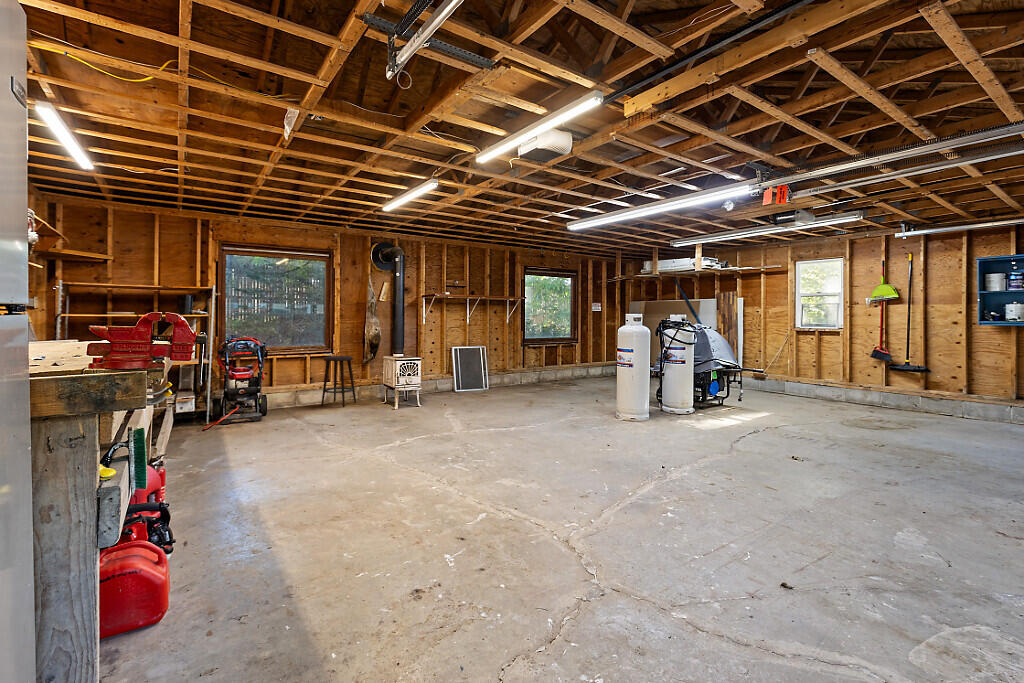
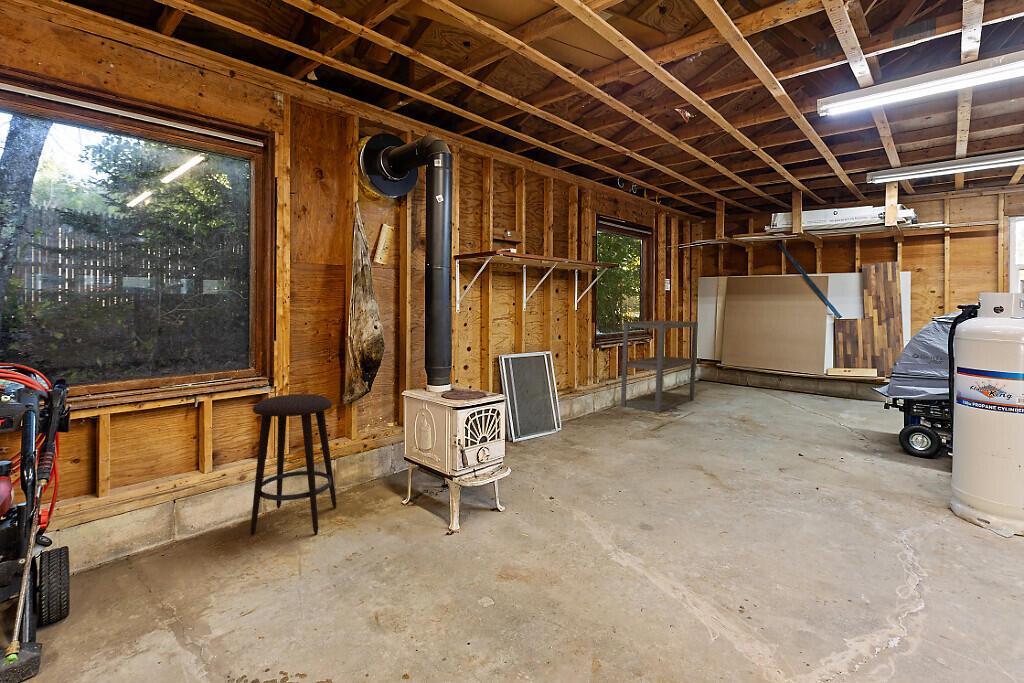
shelving unit: none [545,331,600,385] -> present [621,320,698,413]

